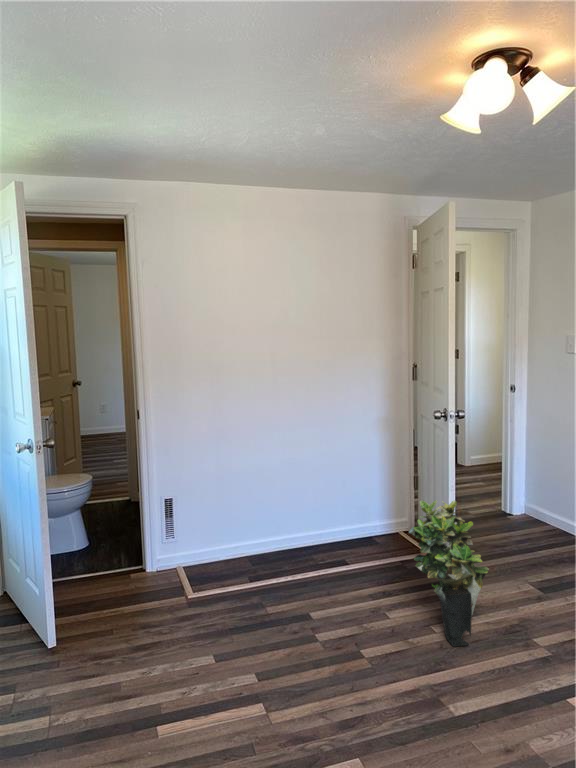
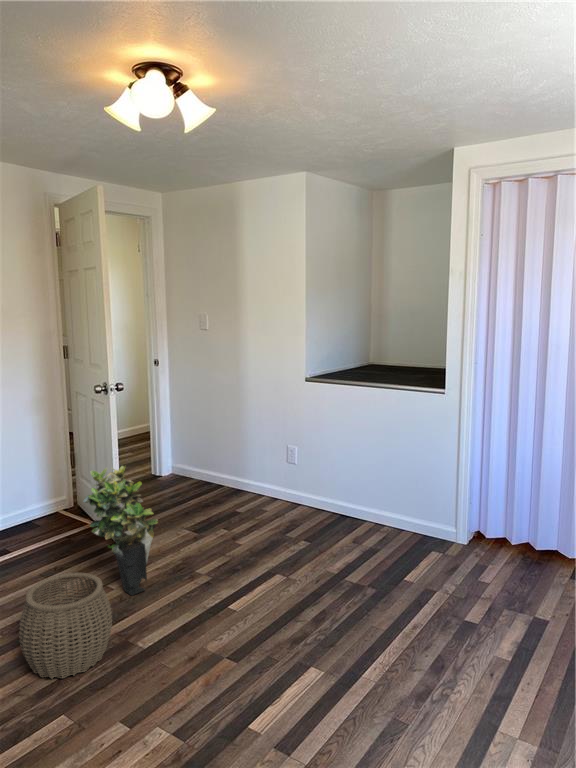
woven basket: none [331,605,423,718] -> present [19,573,112,679]

